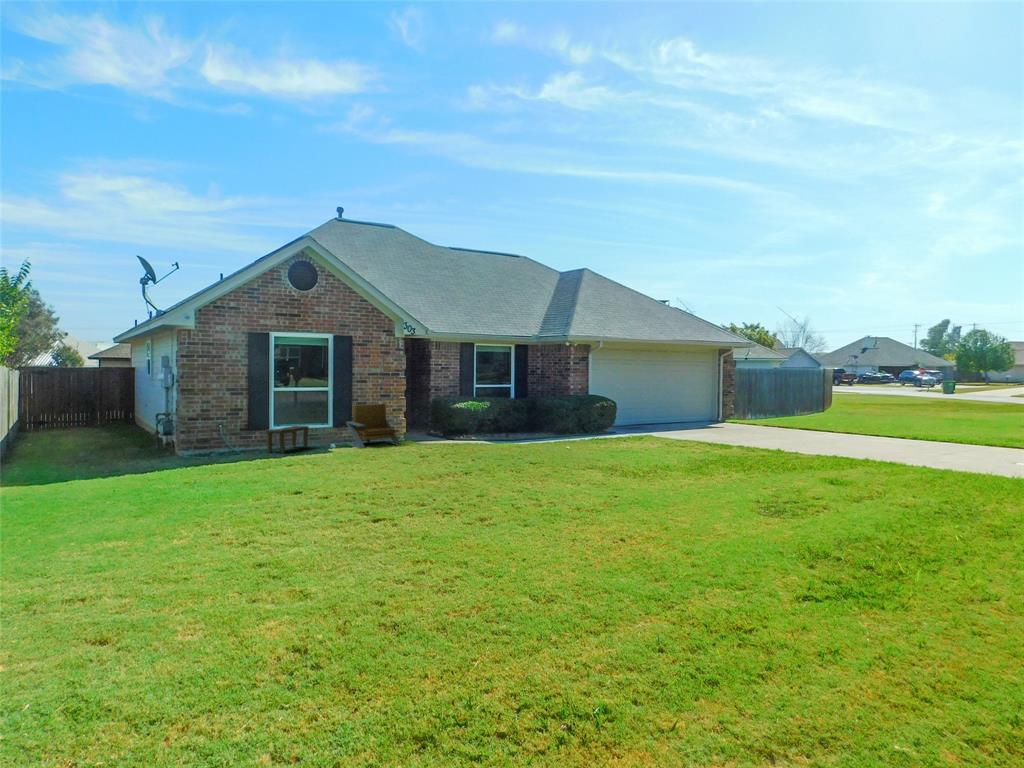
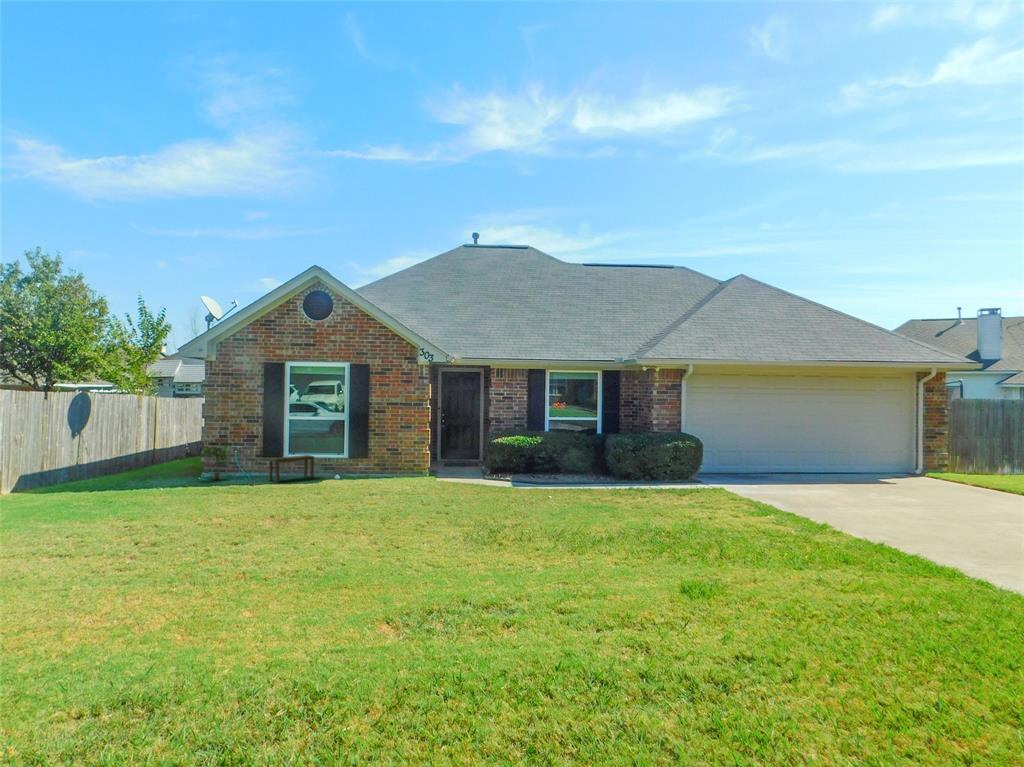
lounge chair: present [346,404,401,449] -> none [353,436,404,483]
potted plant: none [190,419,222,456] -> present [201,445,230,480]

